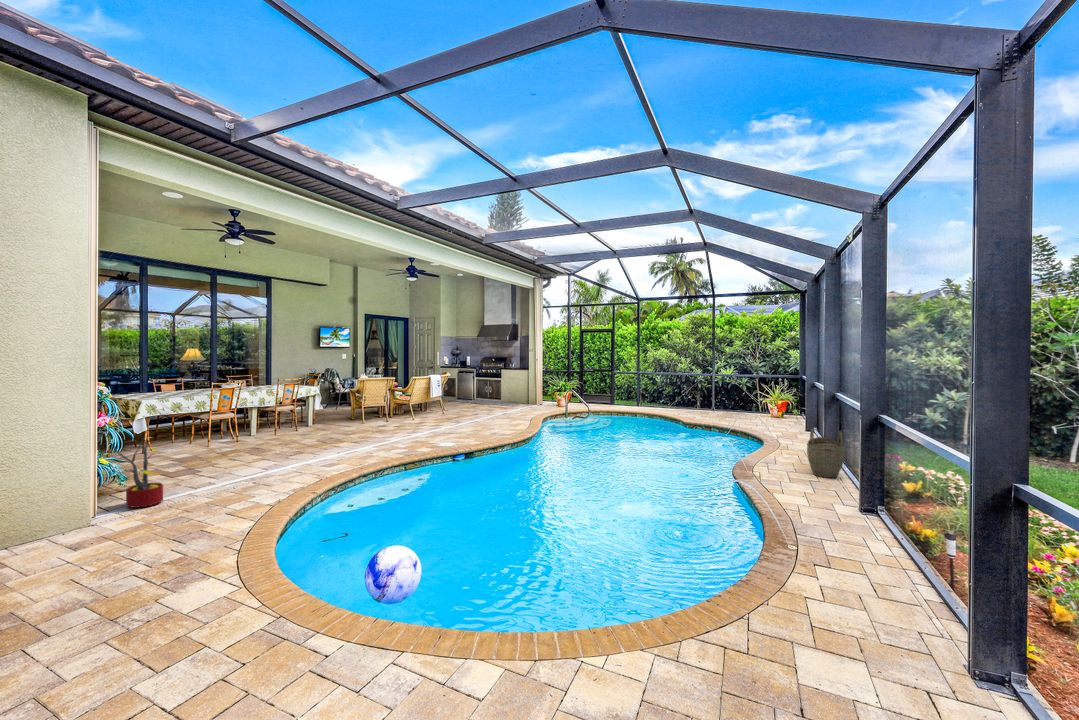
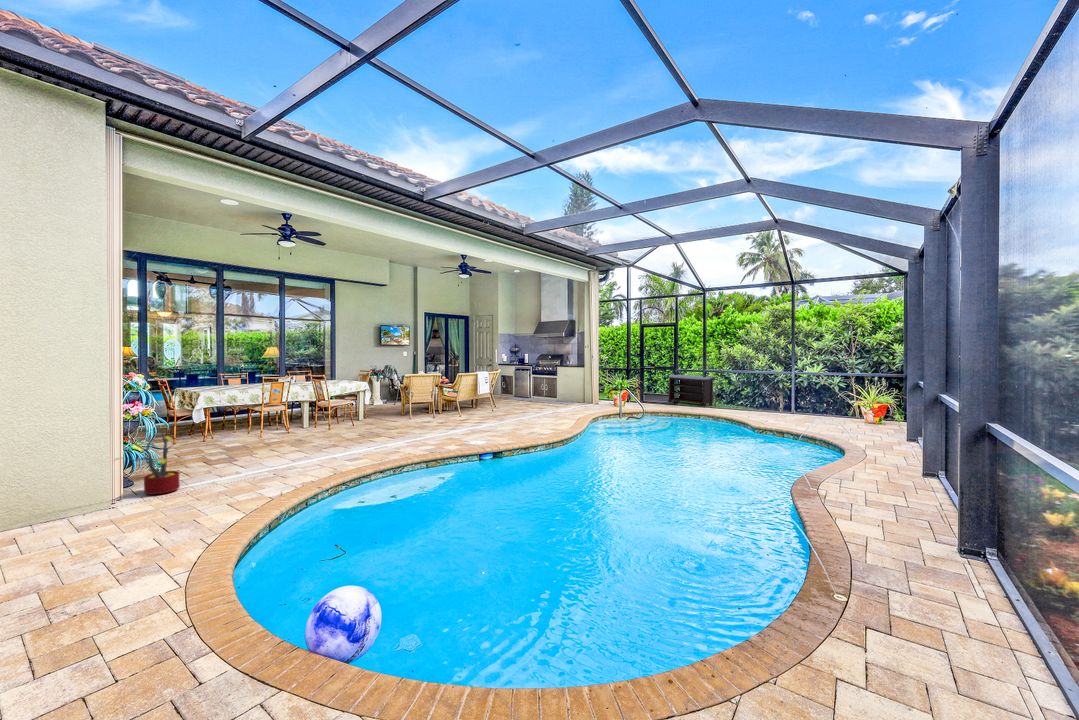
bench: none [602,376,645,405] -> present [668,374,715,406]
woven basket: present [807,429,845,478] -> none [894,438,947,503]

